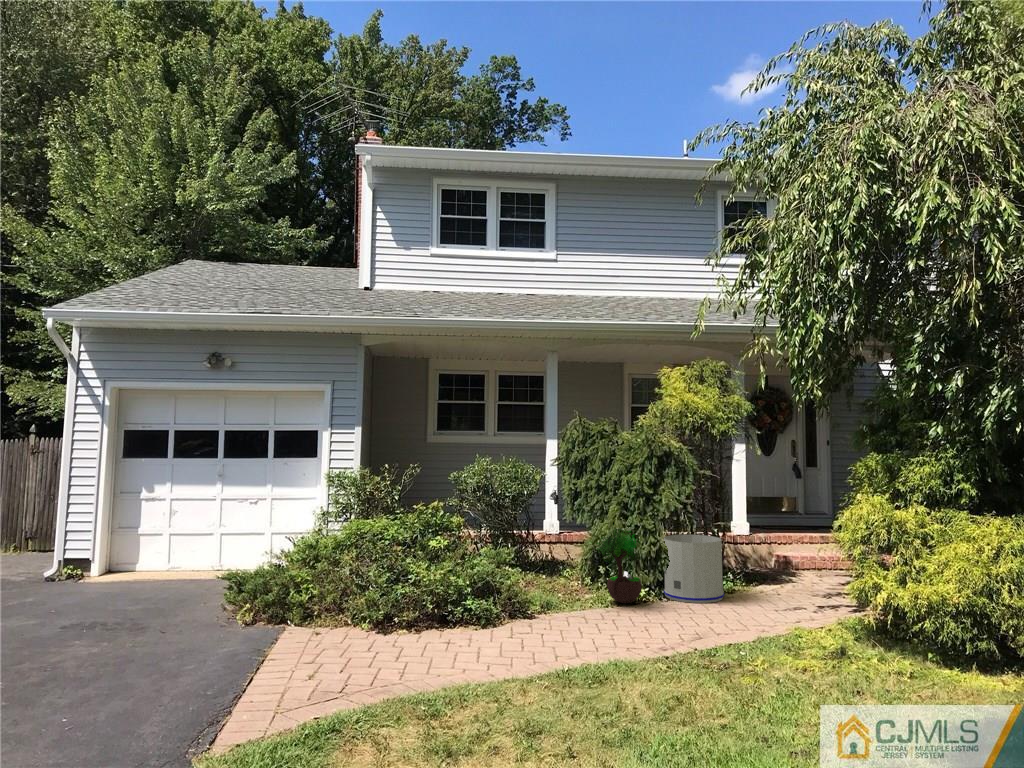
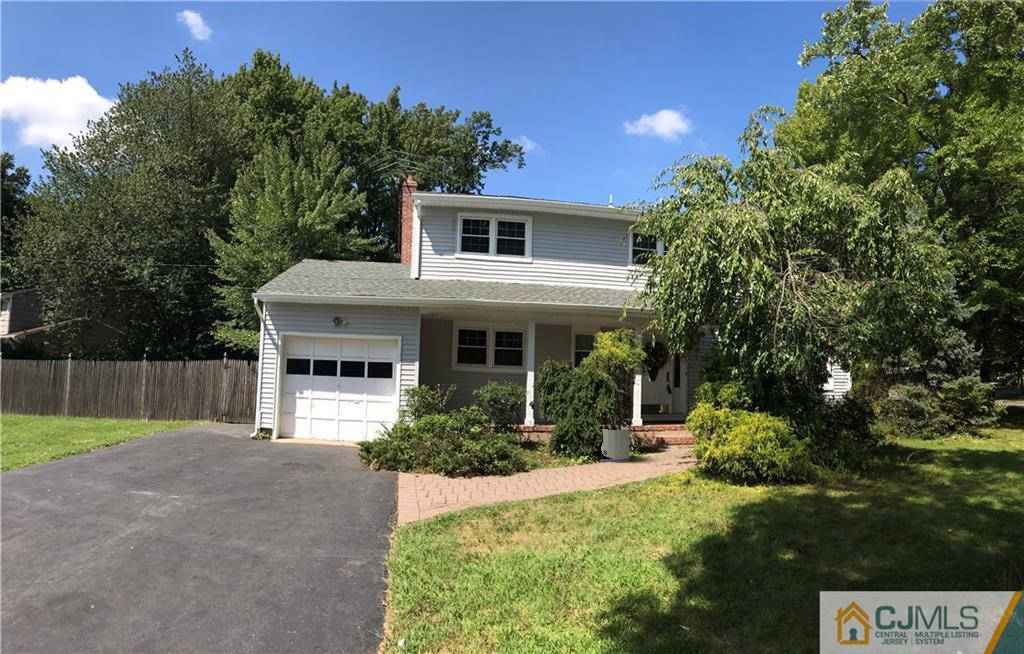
potted tree: present [597,530,642,603] -> none [562,419,587,463]

